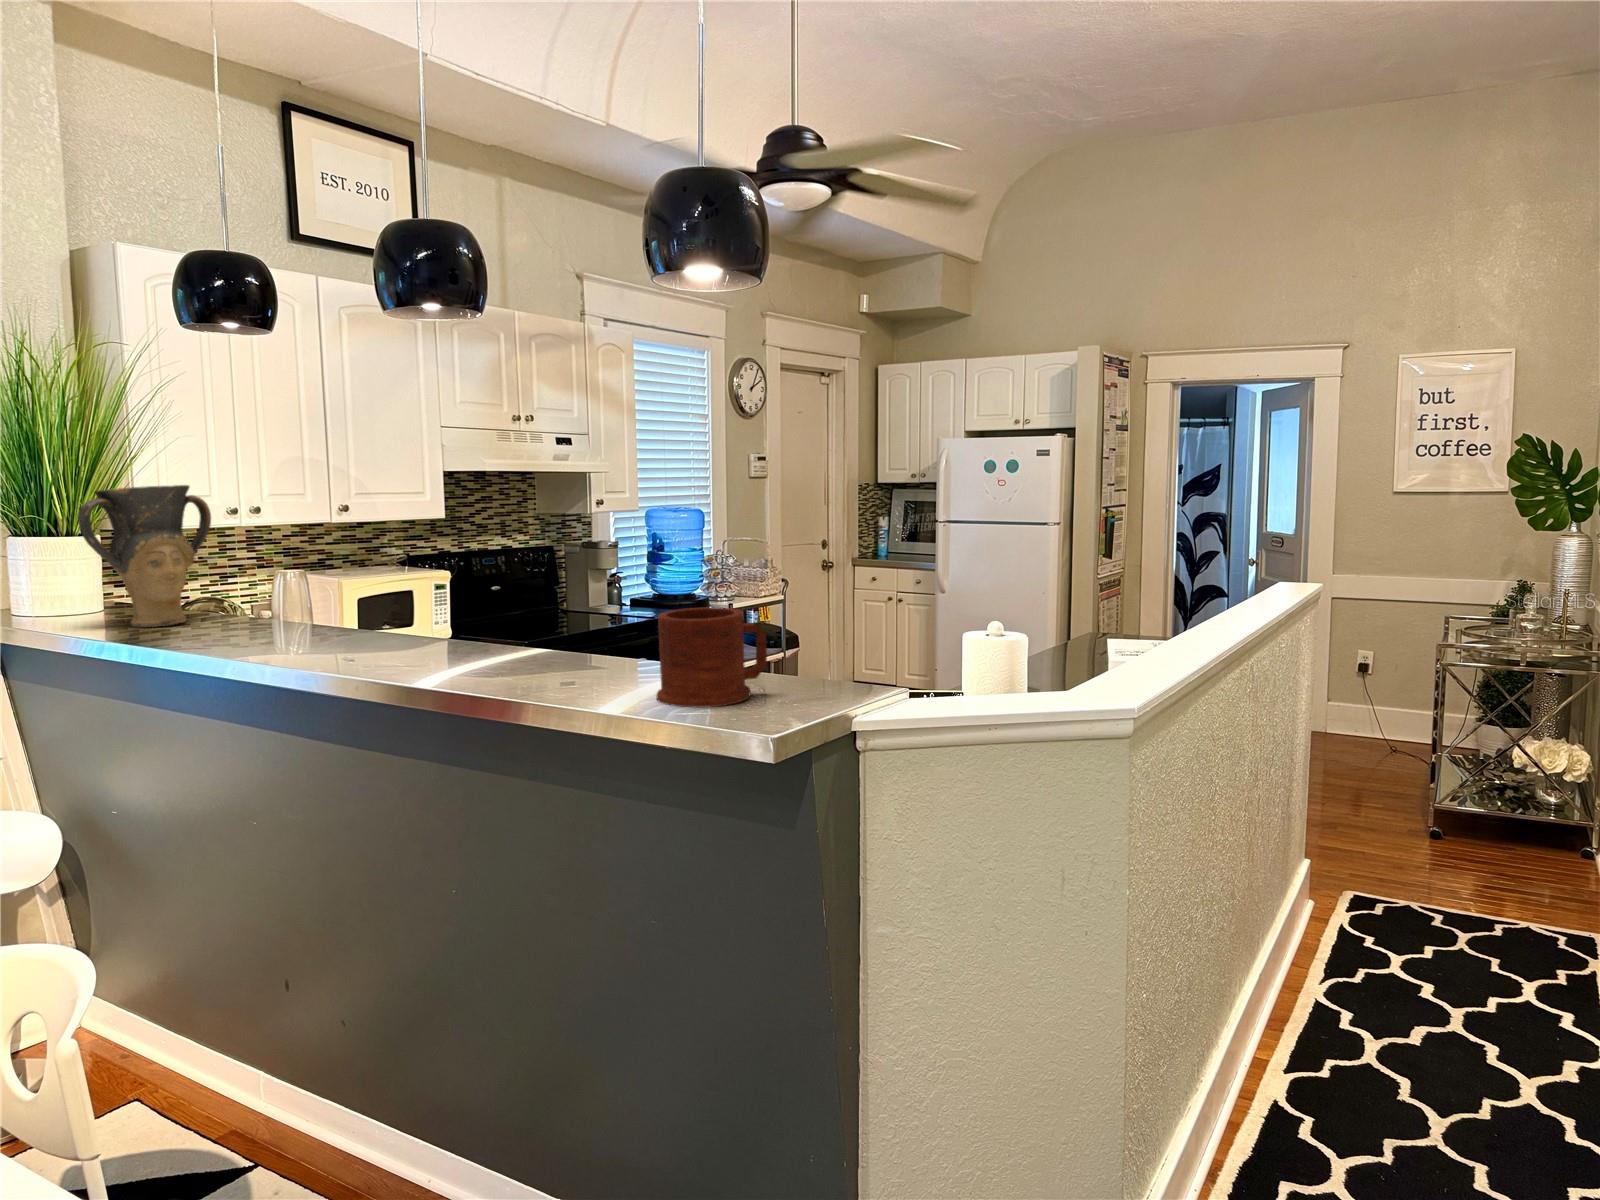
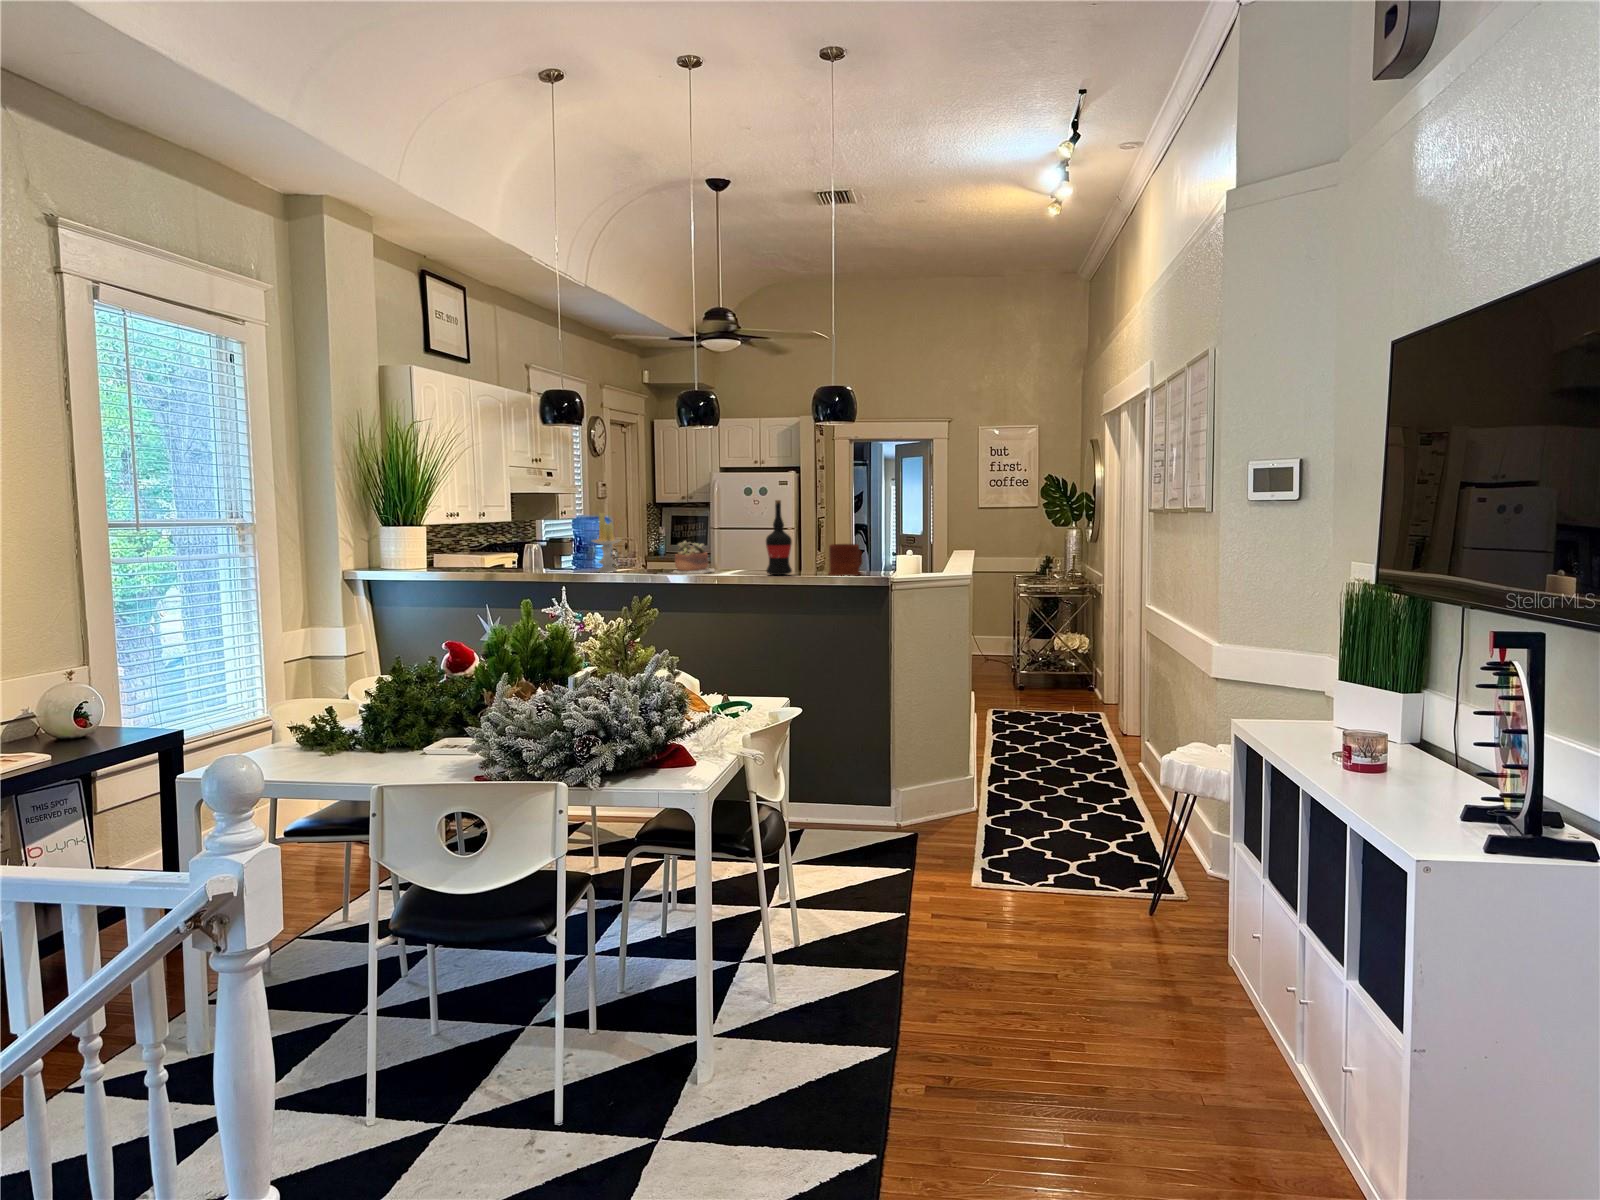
vase: present [78,485,211,627] -> none [469,501,515,572]
wine bottle: none [498,485,577,689] -> present [766,500,792,575]
candle: none [256,512,329,644] -> present [592,513,621,573]
succulent plant: none [385,579,492,664] -> present [673,541,714,574]

